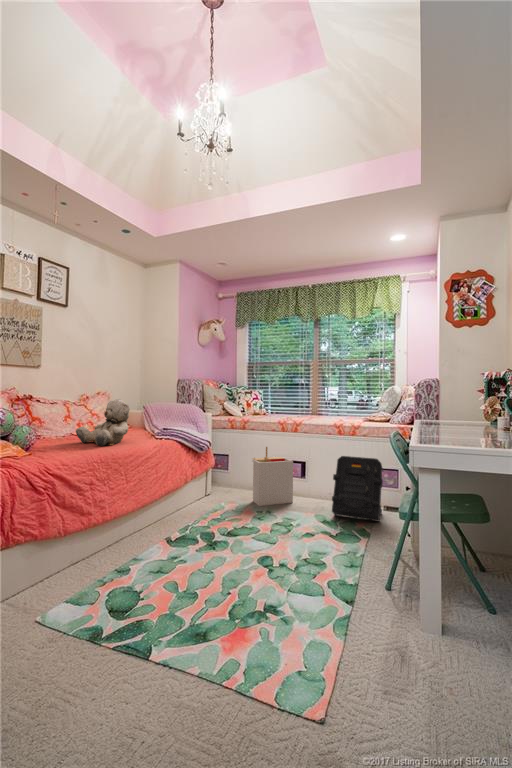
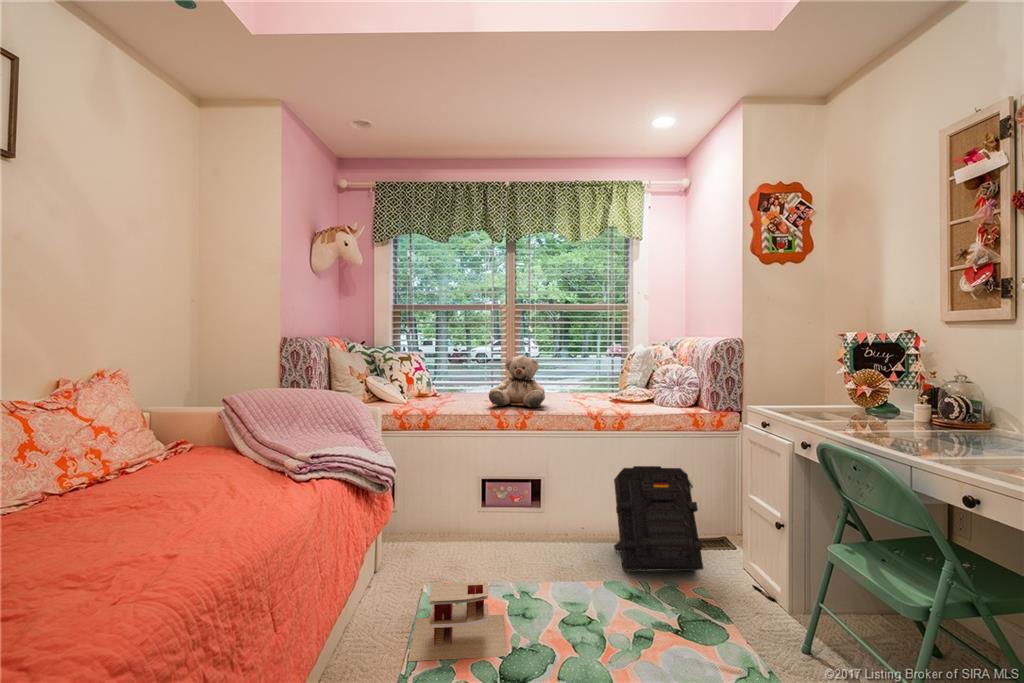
teddy bear: present [76,399,130,446] -> present [489,355,545,408]
storage bin: present [252,447,293,506] -> none [459,461,534,575]
toy house: none [197,496,252,530] -> present [408,582,508,661]

